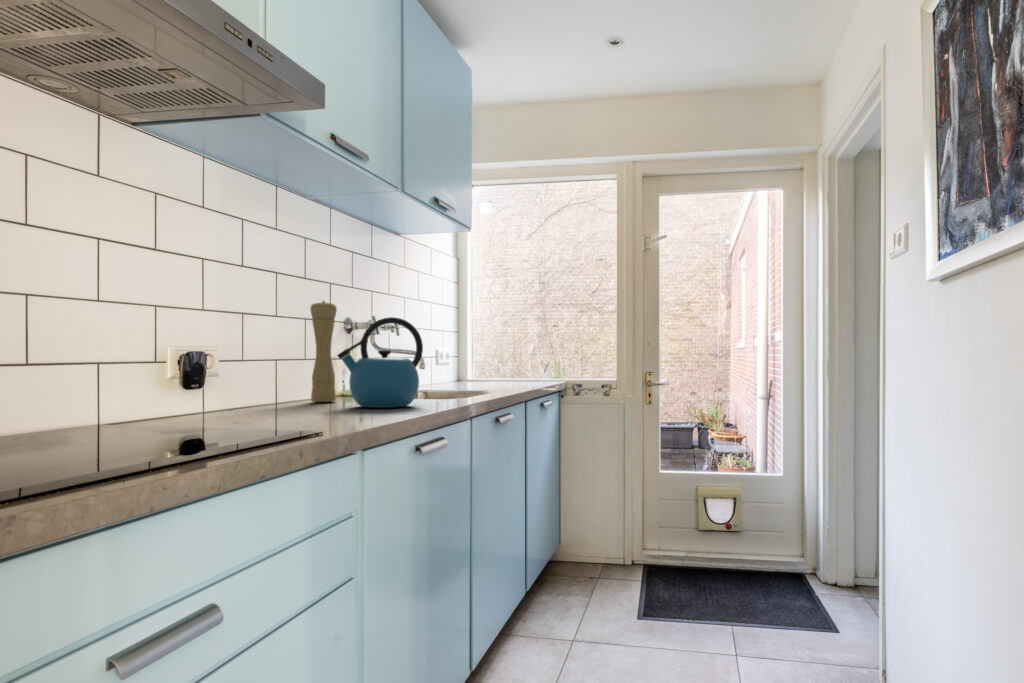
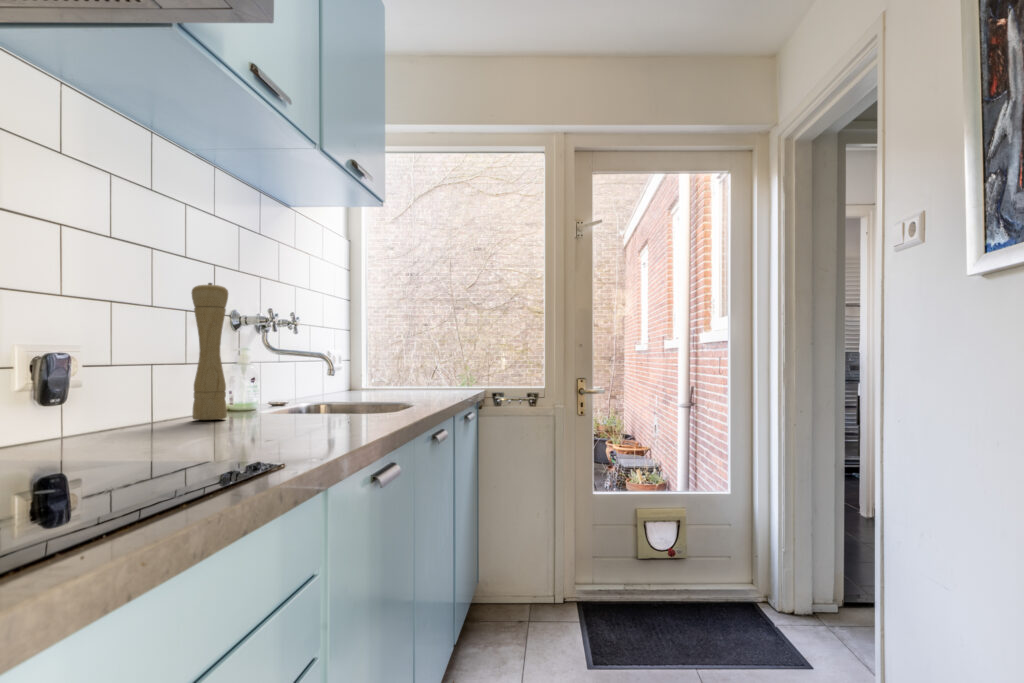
kettle: present [337,317,423,408] -> none [239,304,356,426]

